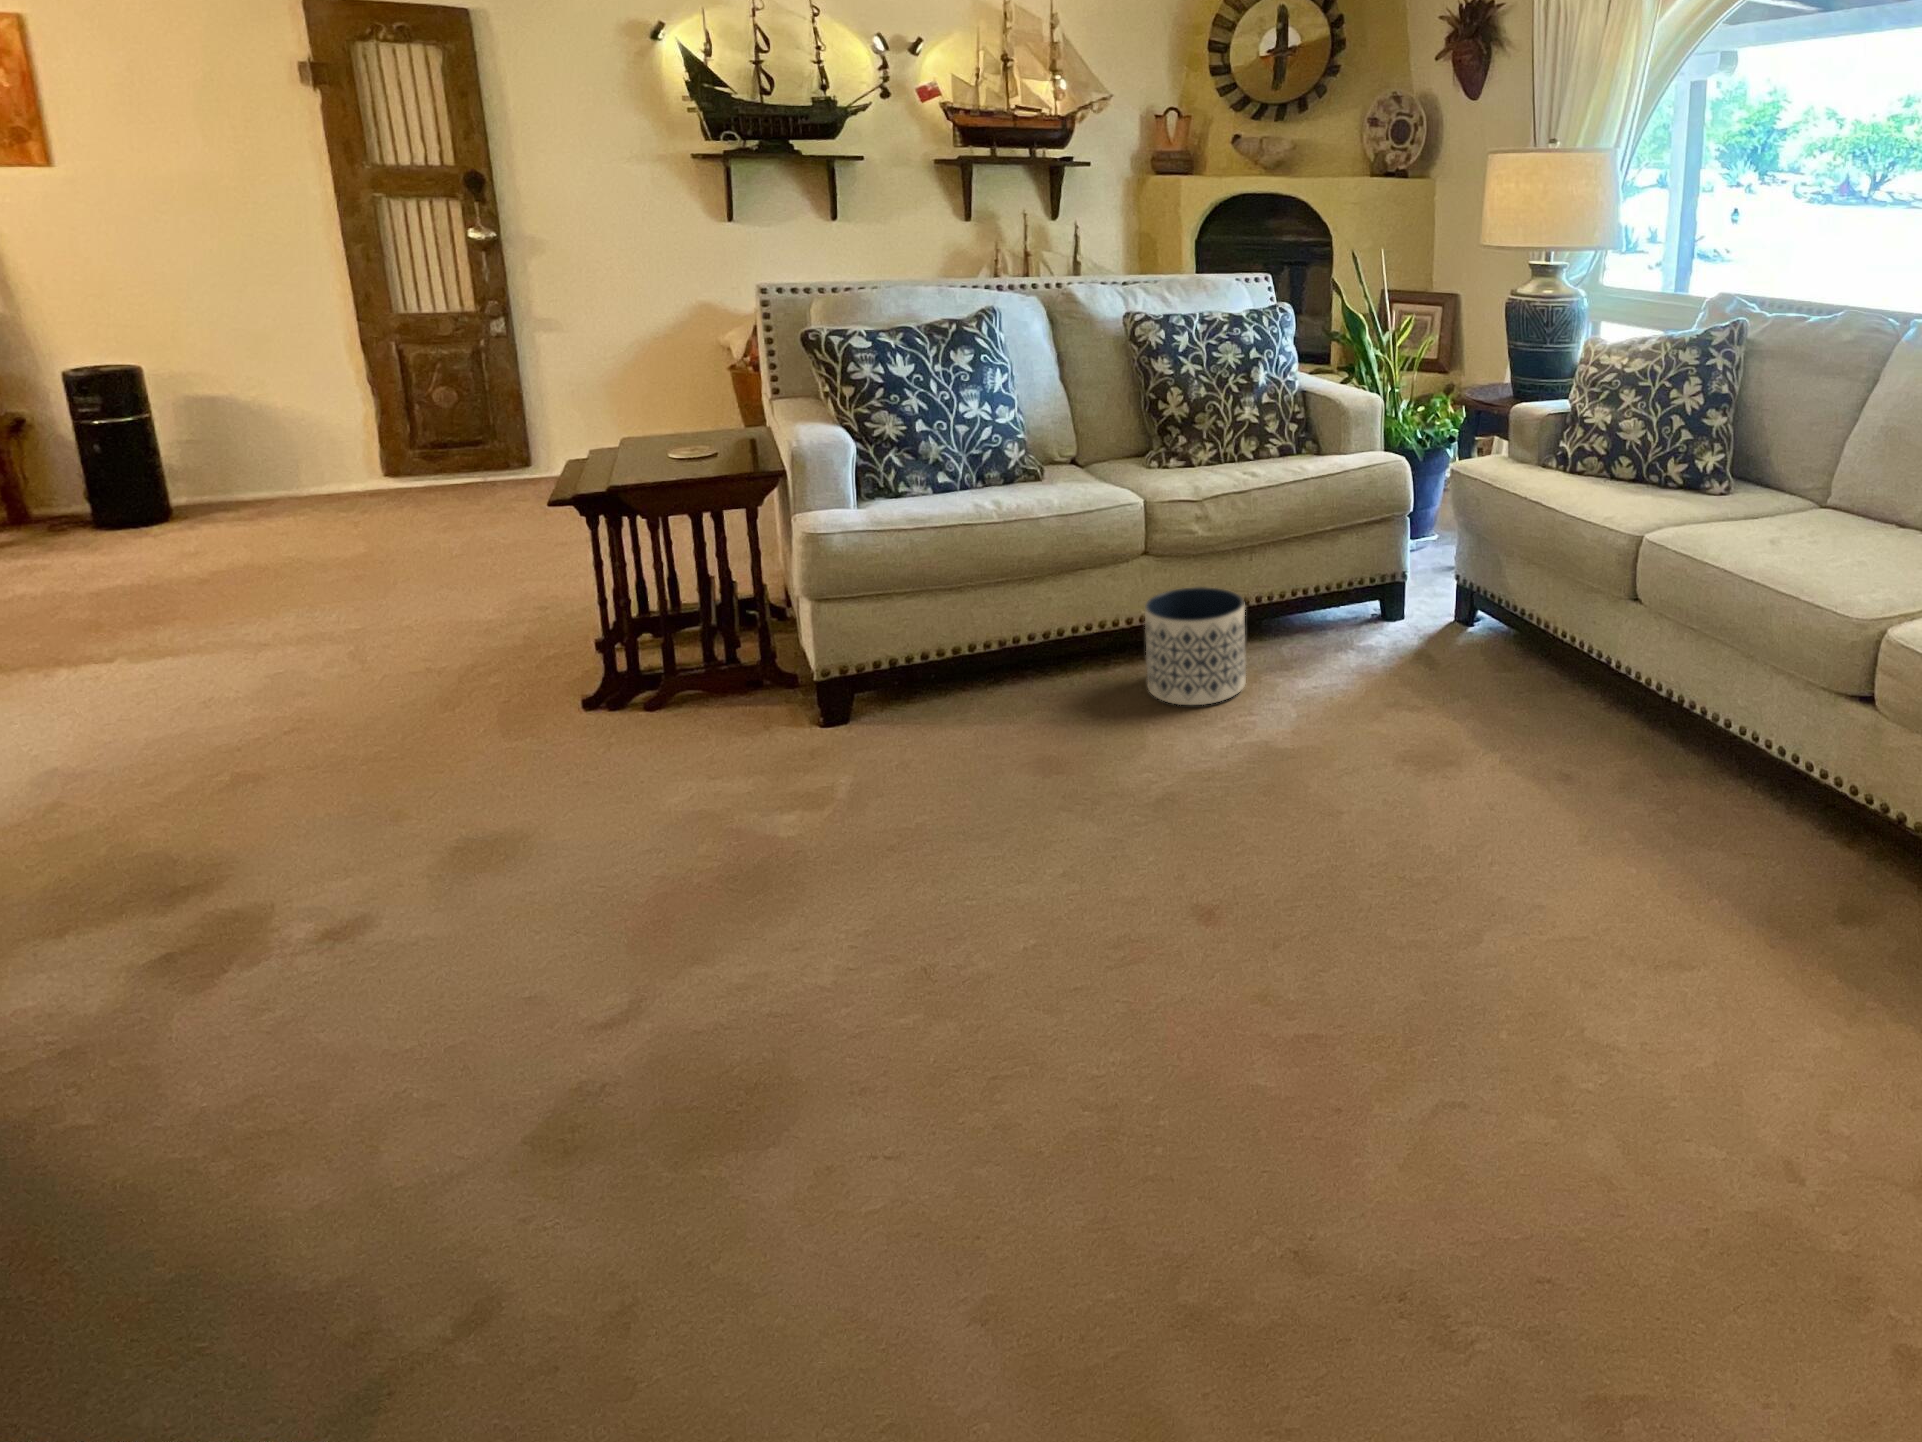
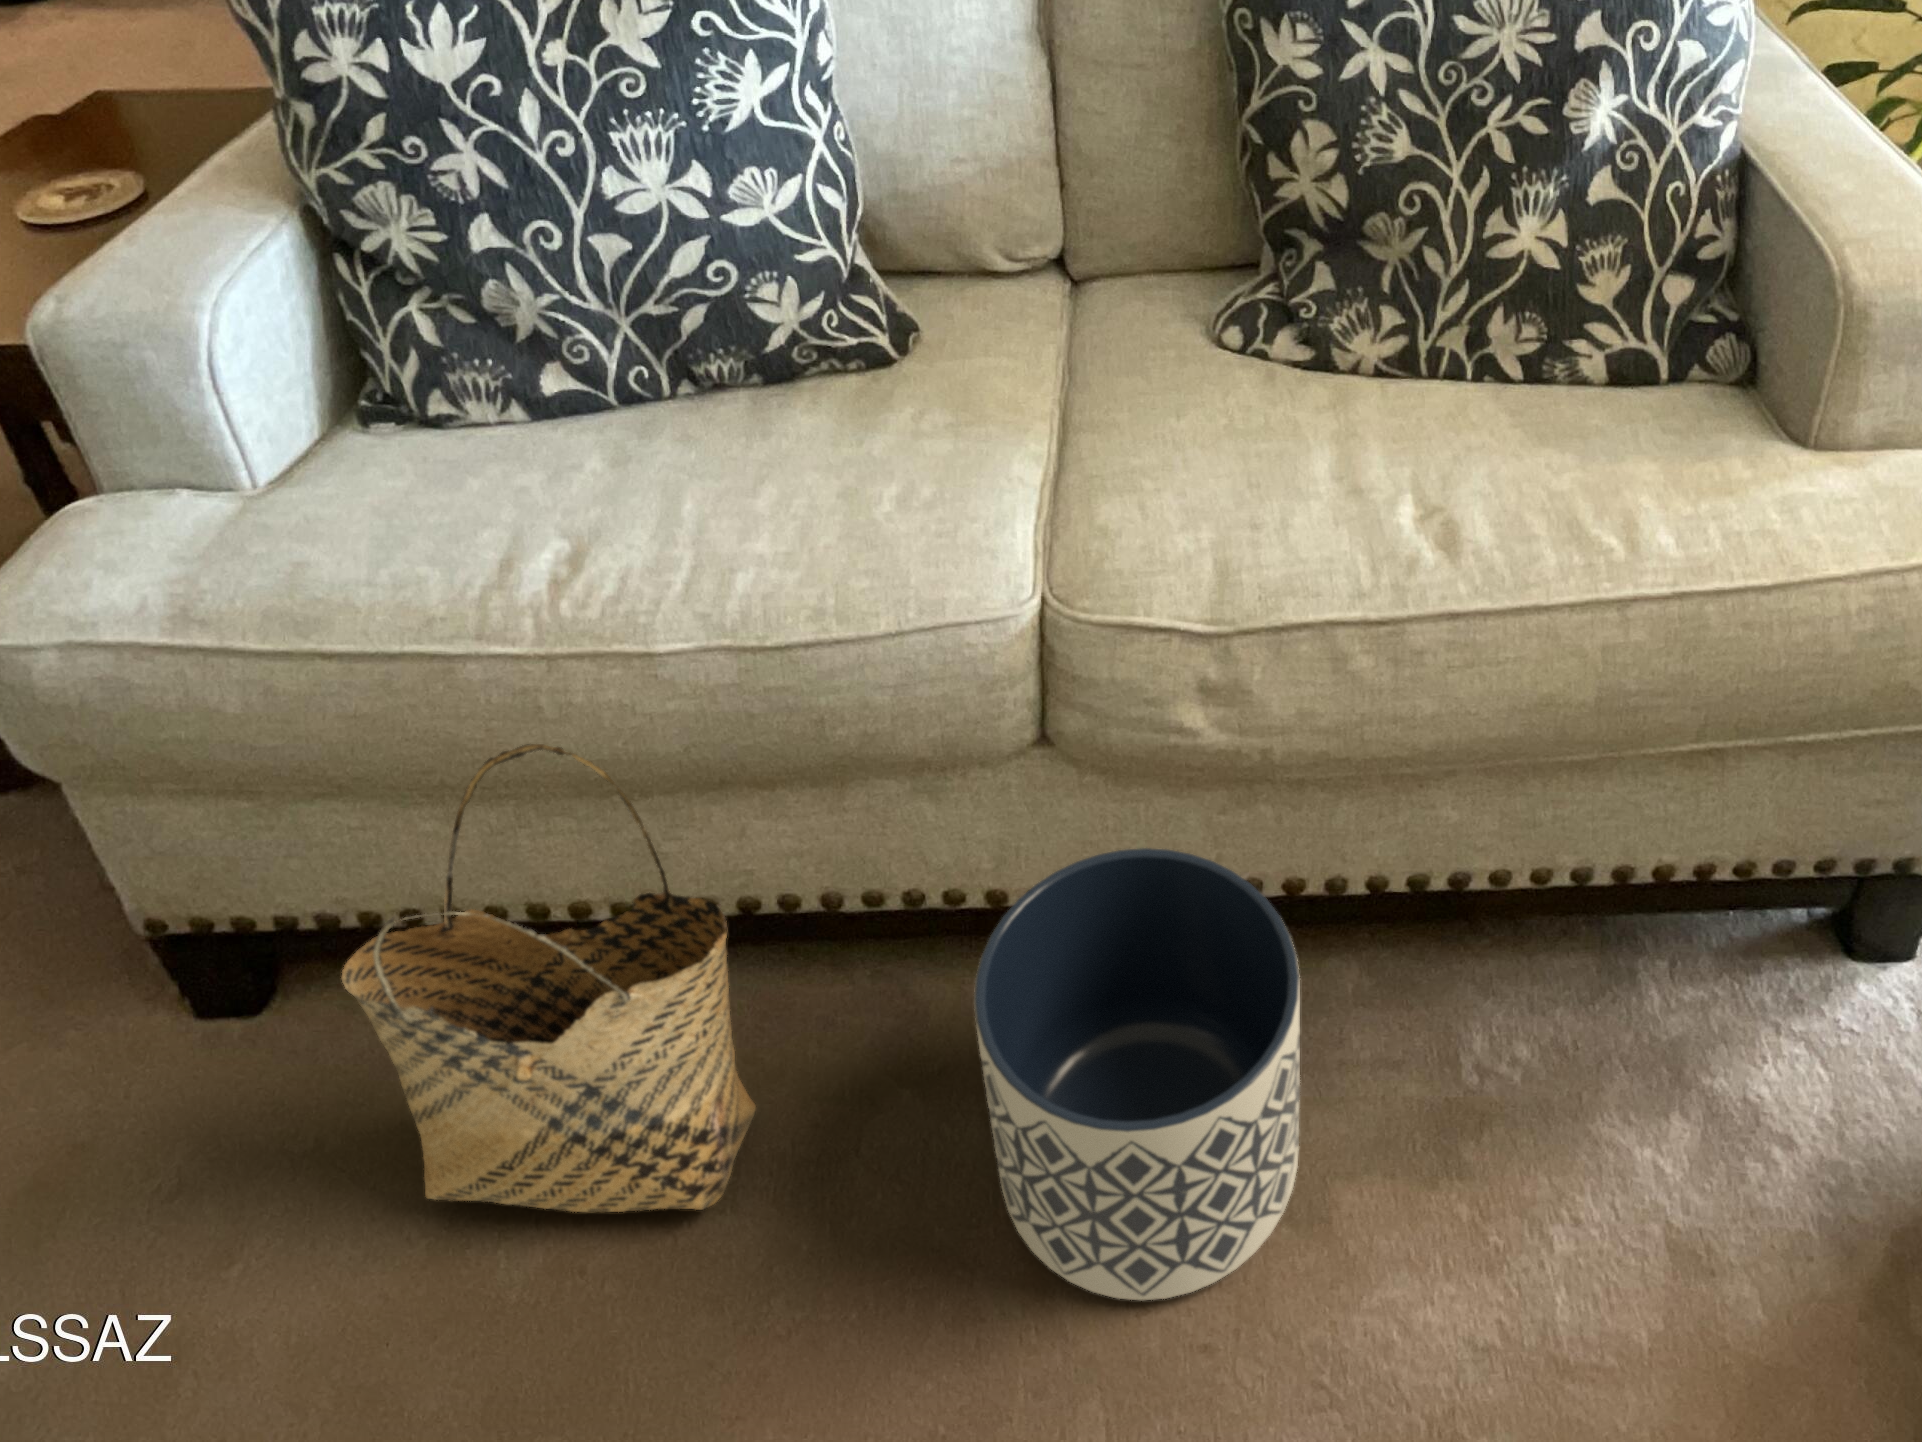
woven basket: none [943,558,1068,734] -> present [342,744,756,1212]

